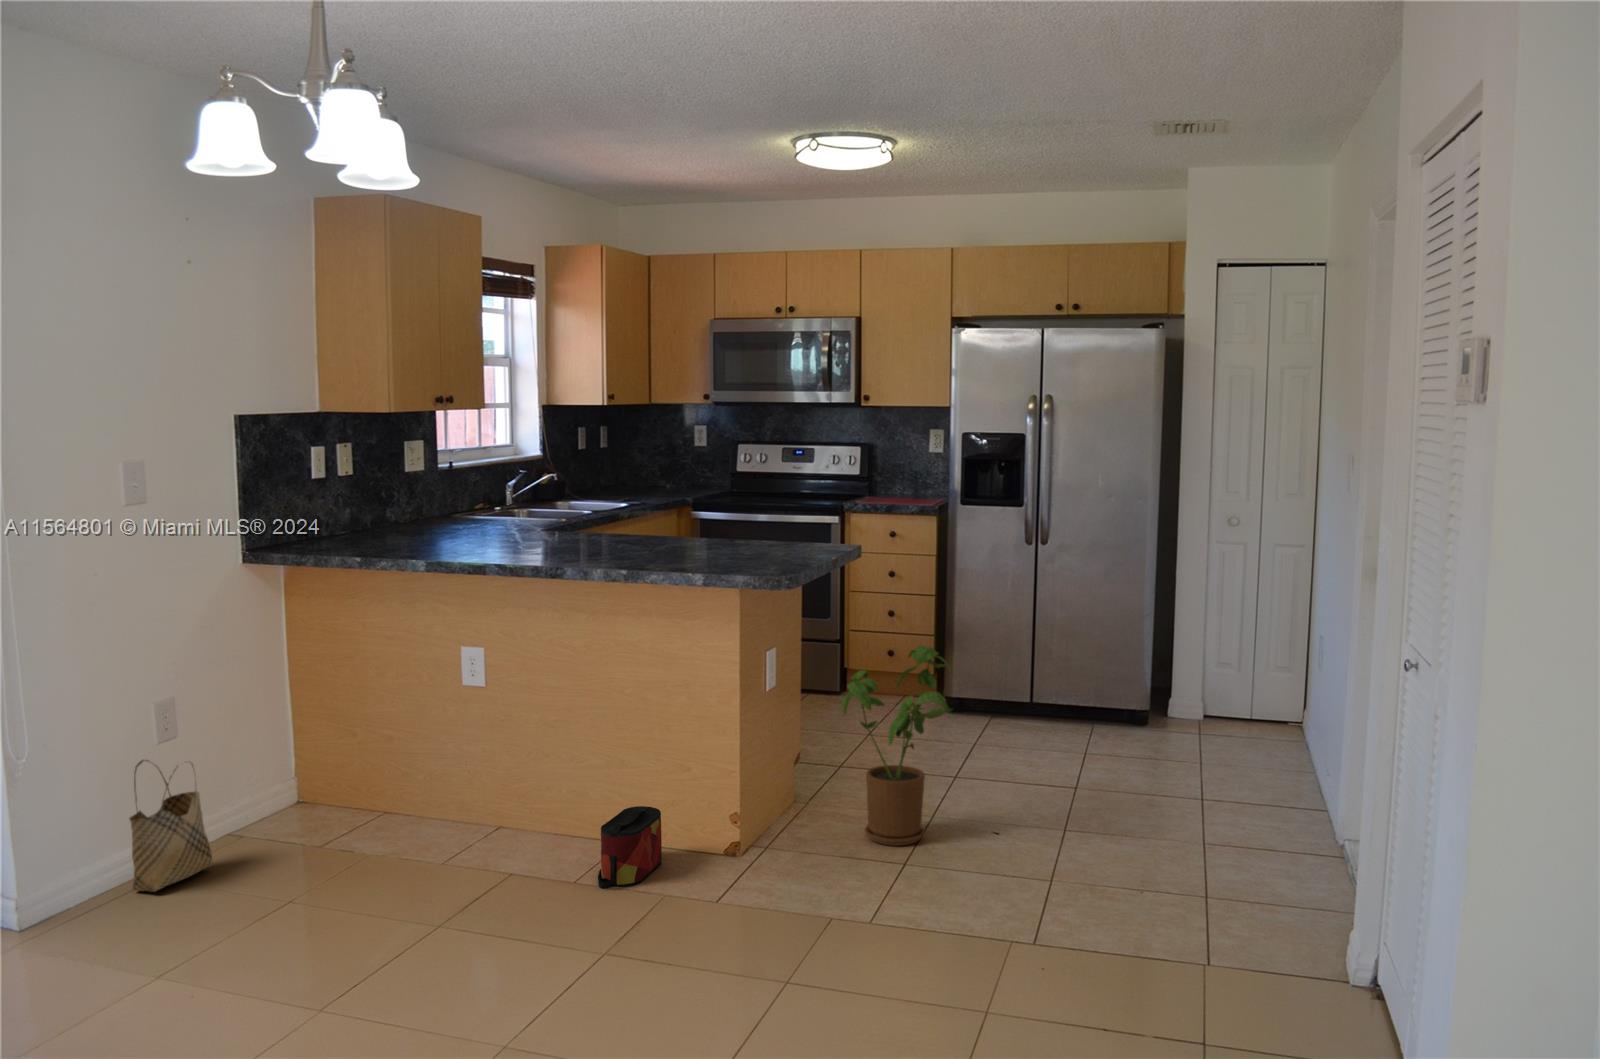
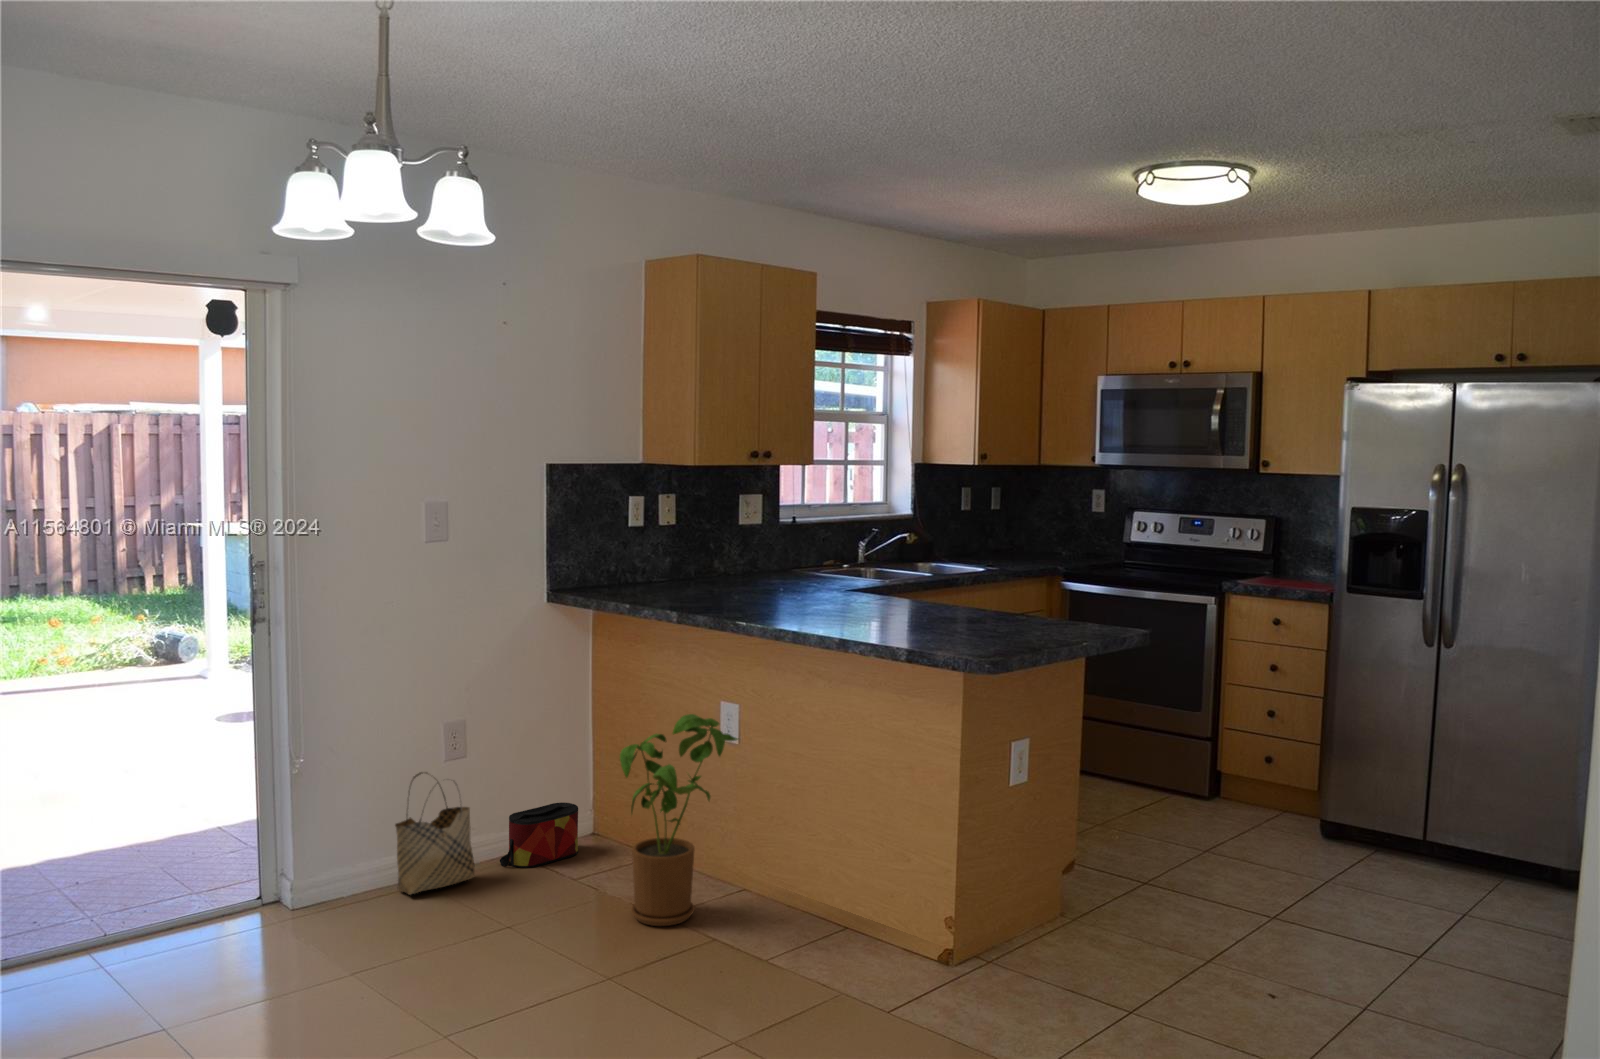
house plant: present [842,645,952,846] -> present [620,714,739,926]
bag: present [598,806,662,888] -> present [500,802,578,868]

